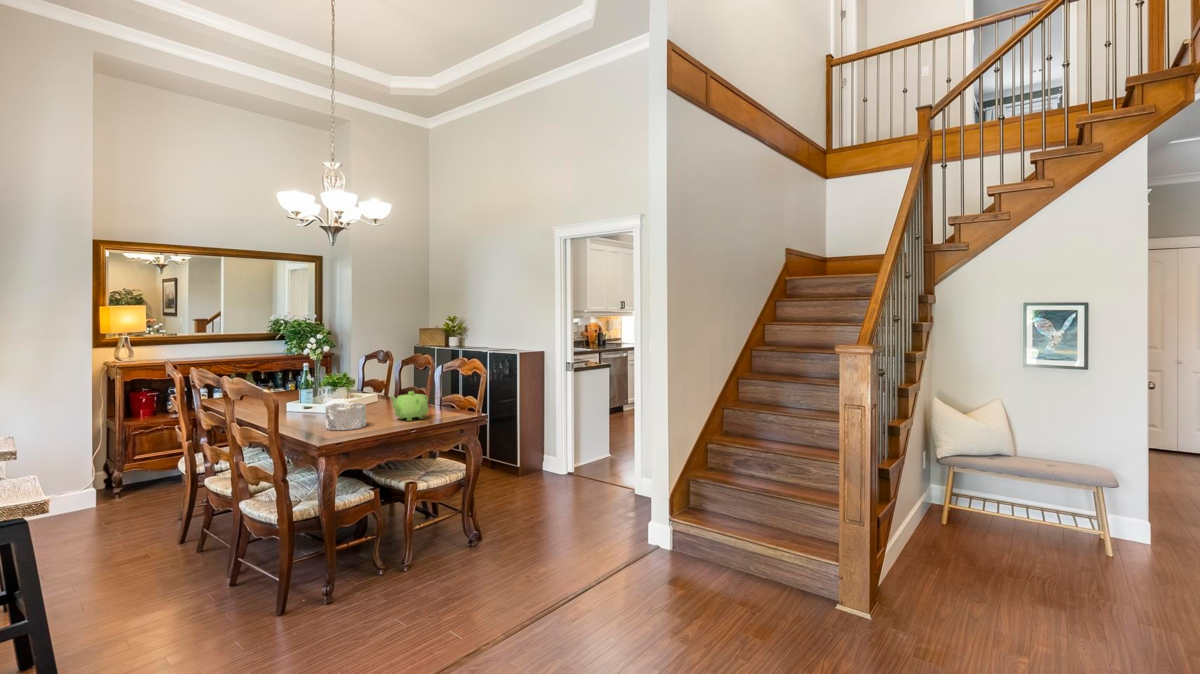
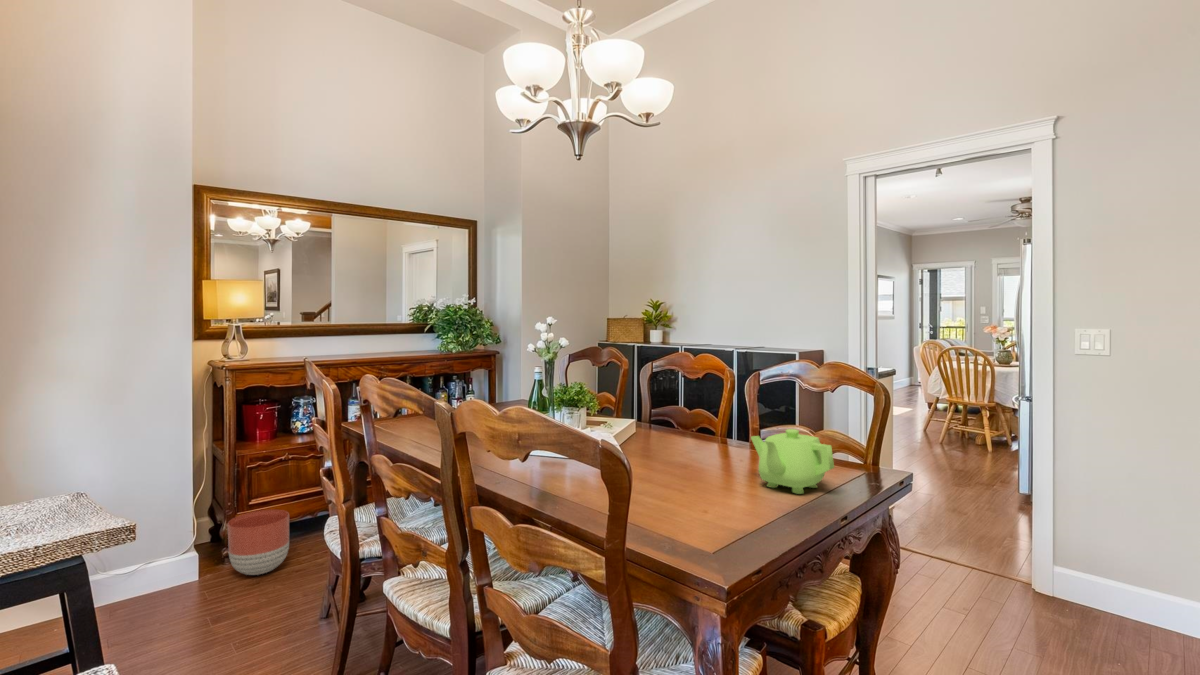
decorative bowl: present [326,403,366,430] -> none [656,455,739,526]
planter: none [118,462,163,503] -> present [228,510,289,575]

